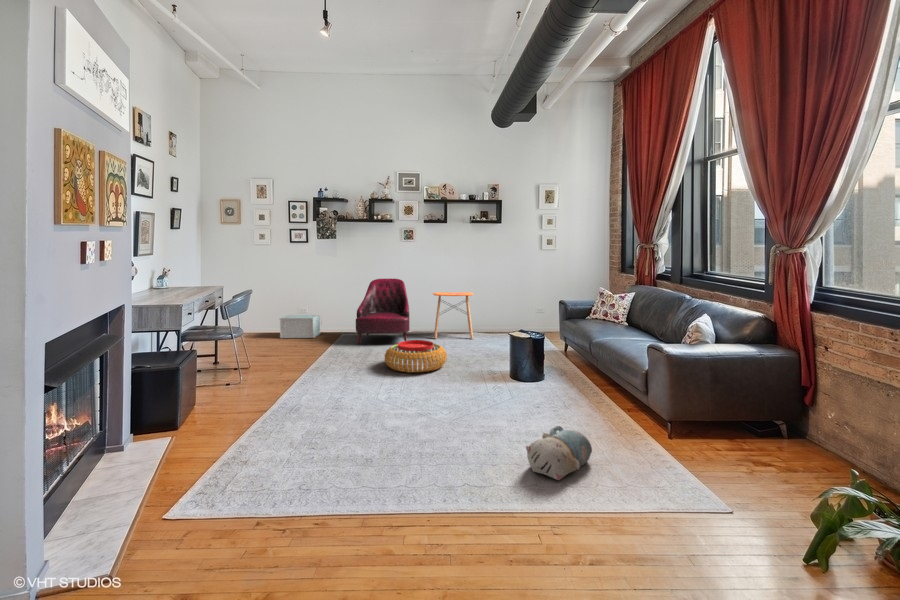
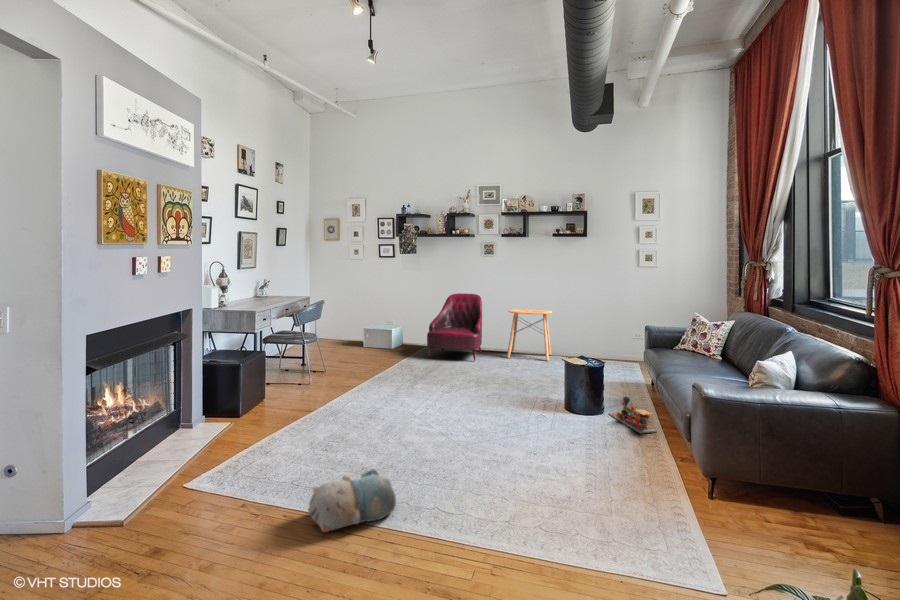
pouf: present [385,340,447,373] -> none [438,358,502,393]
toy train: none [550,362,595,391] -> present [609,397,657,433]
plush toy: present [526,426,592,480] -> present [308,469,396,532]

